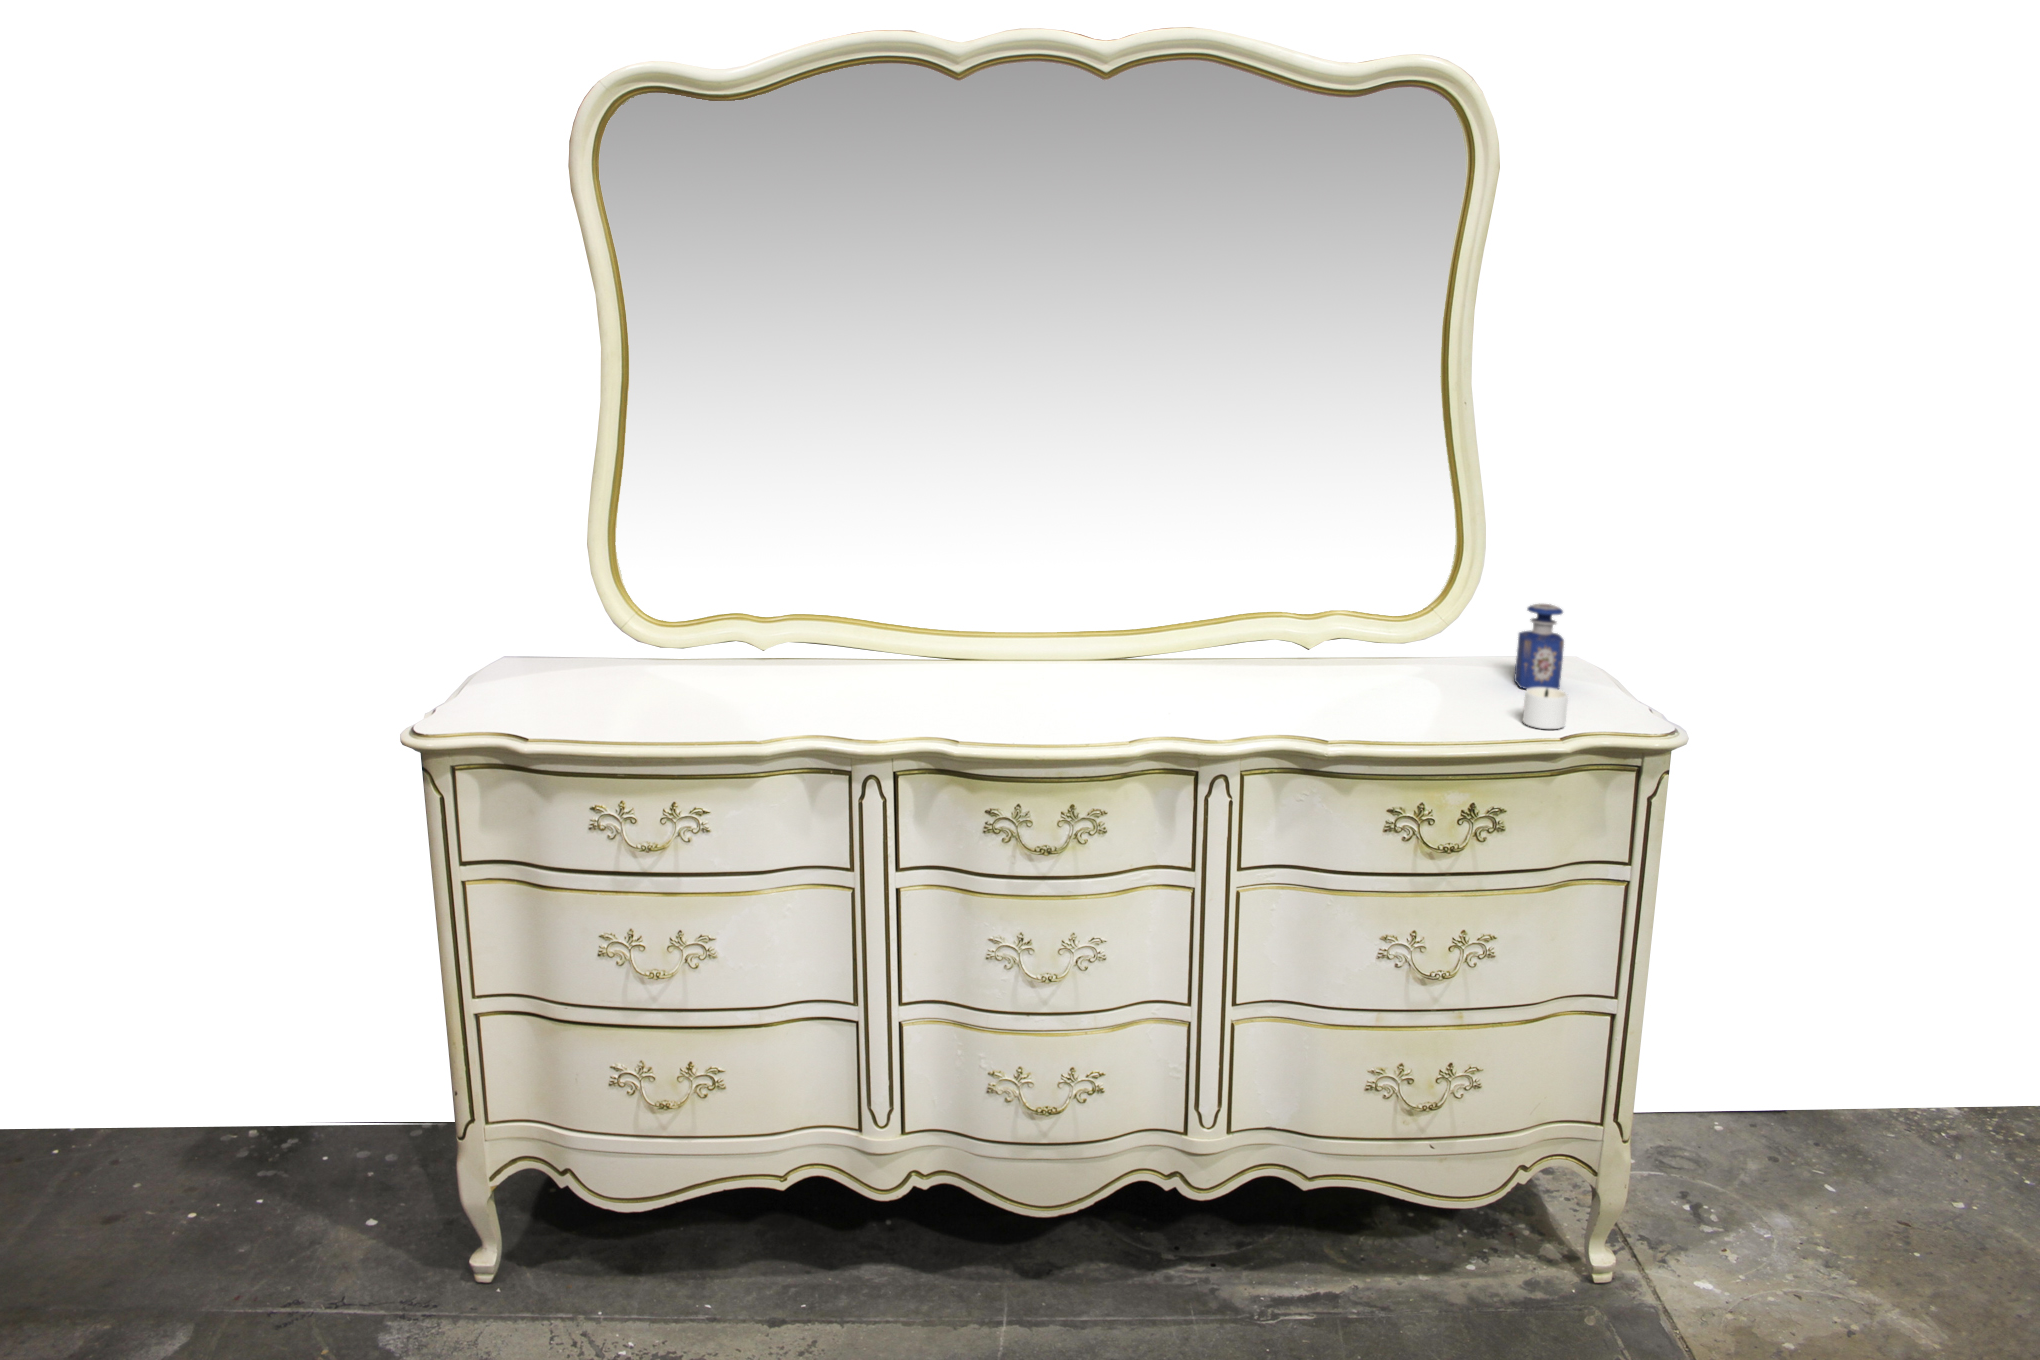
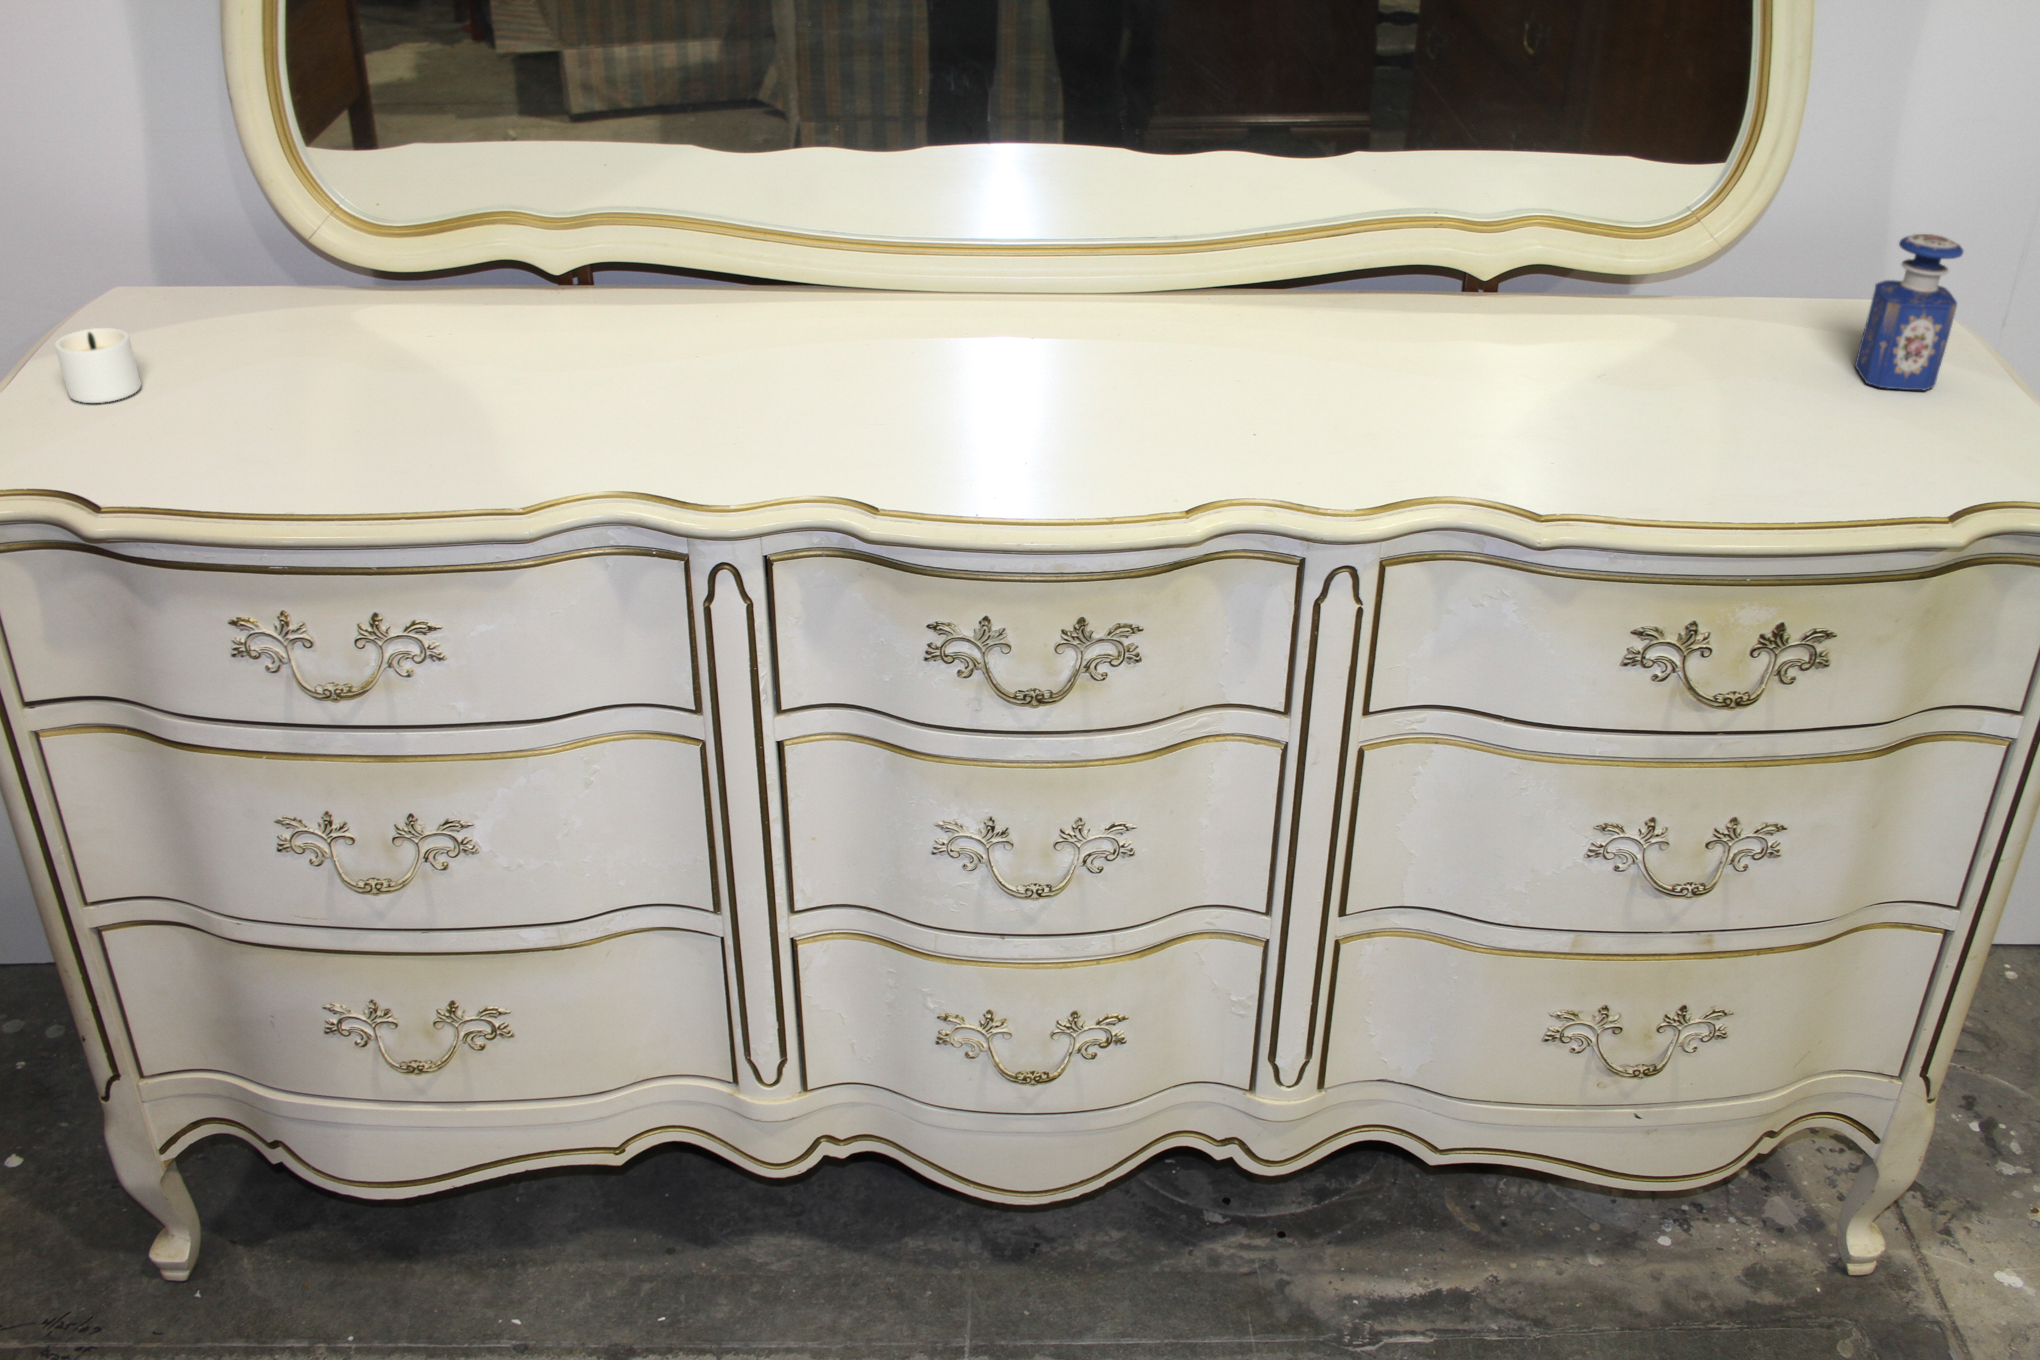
candle: present [1523,687,1568,729] -> present [55,328,141,403]

